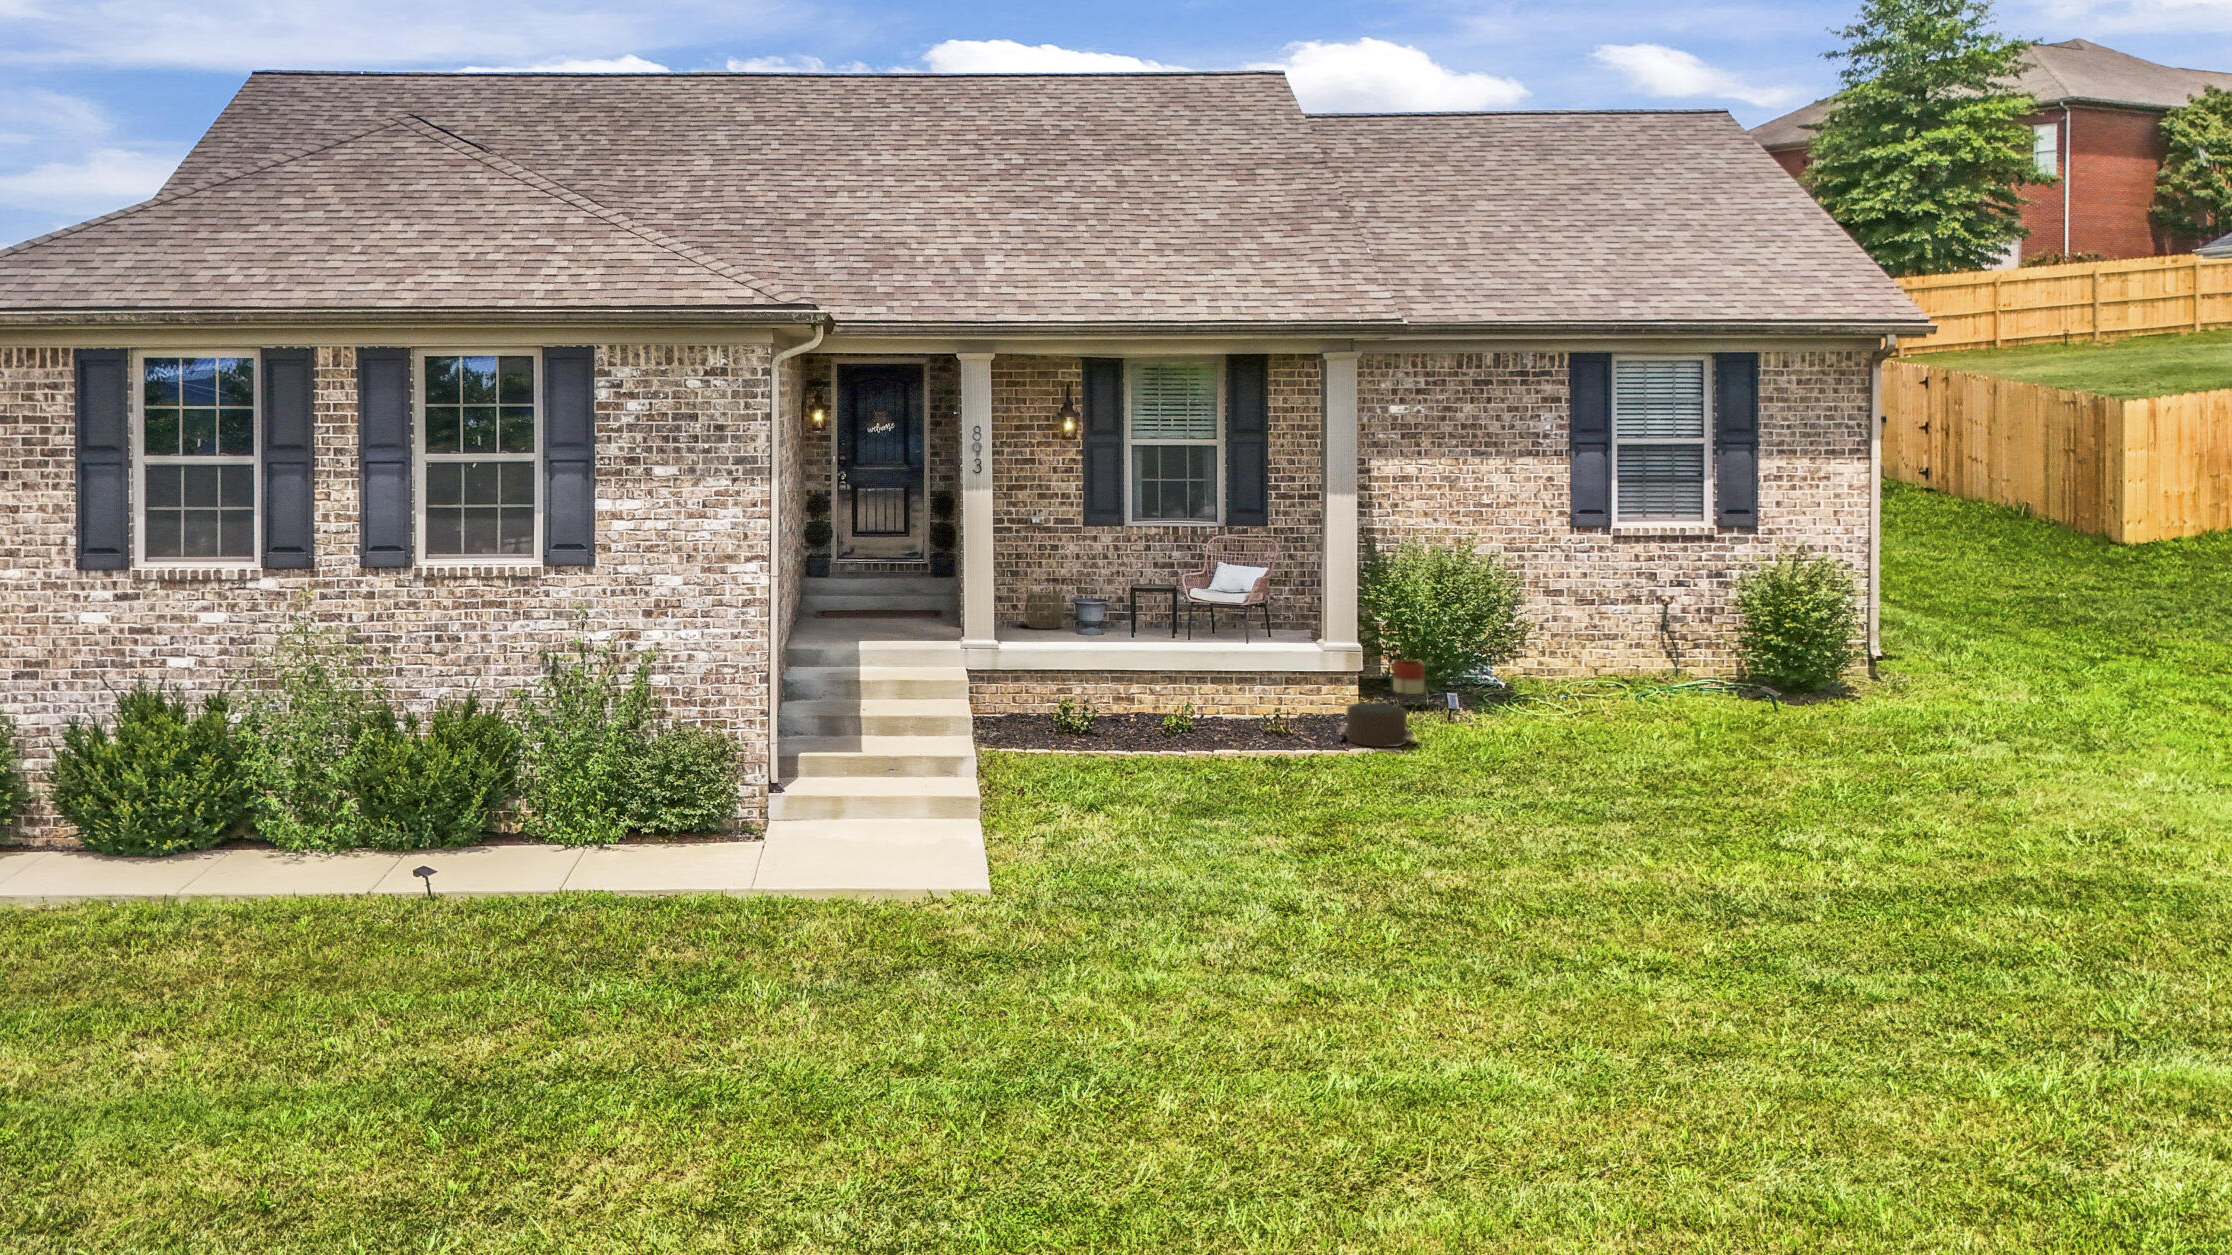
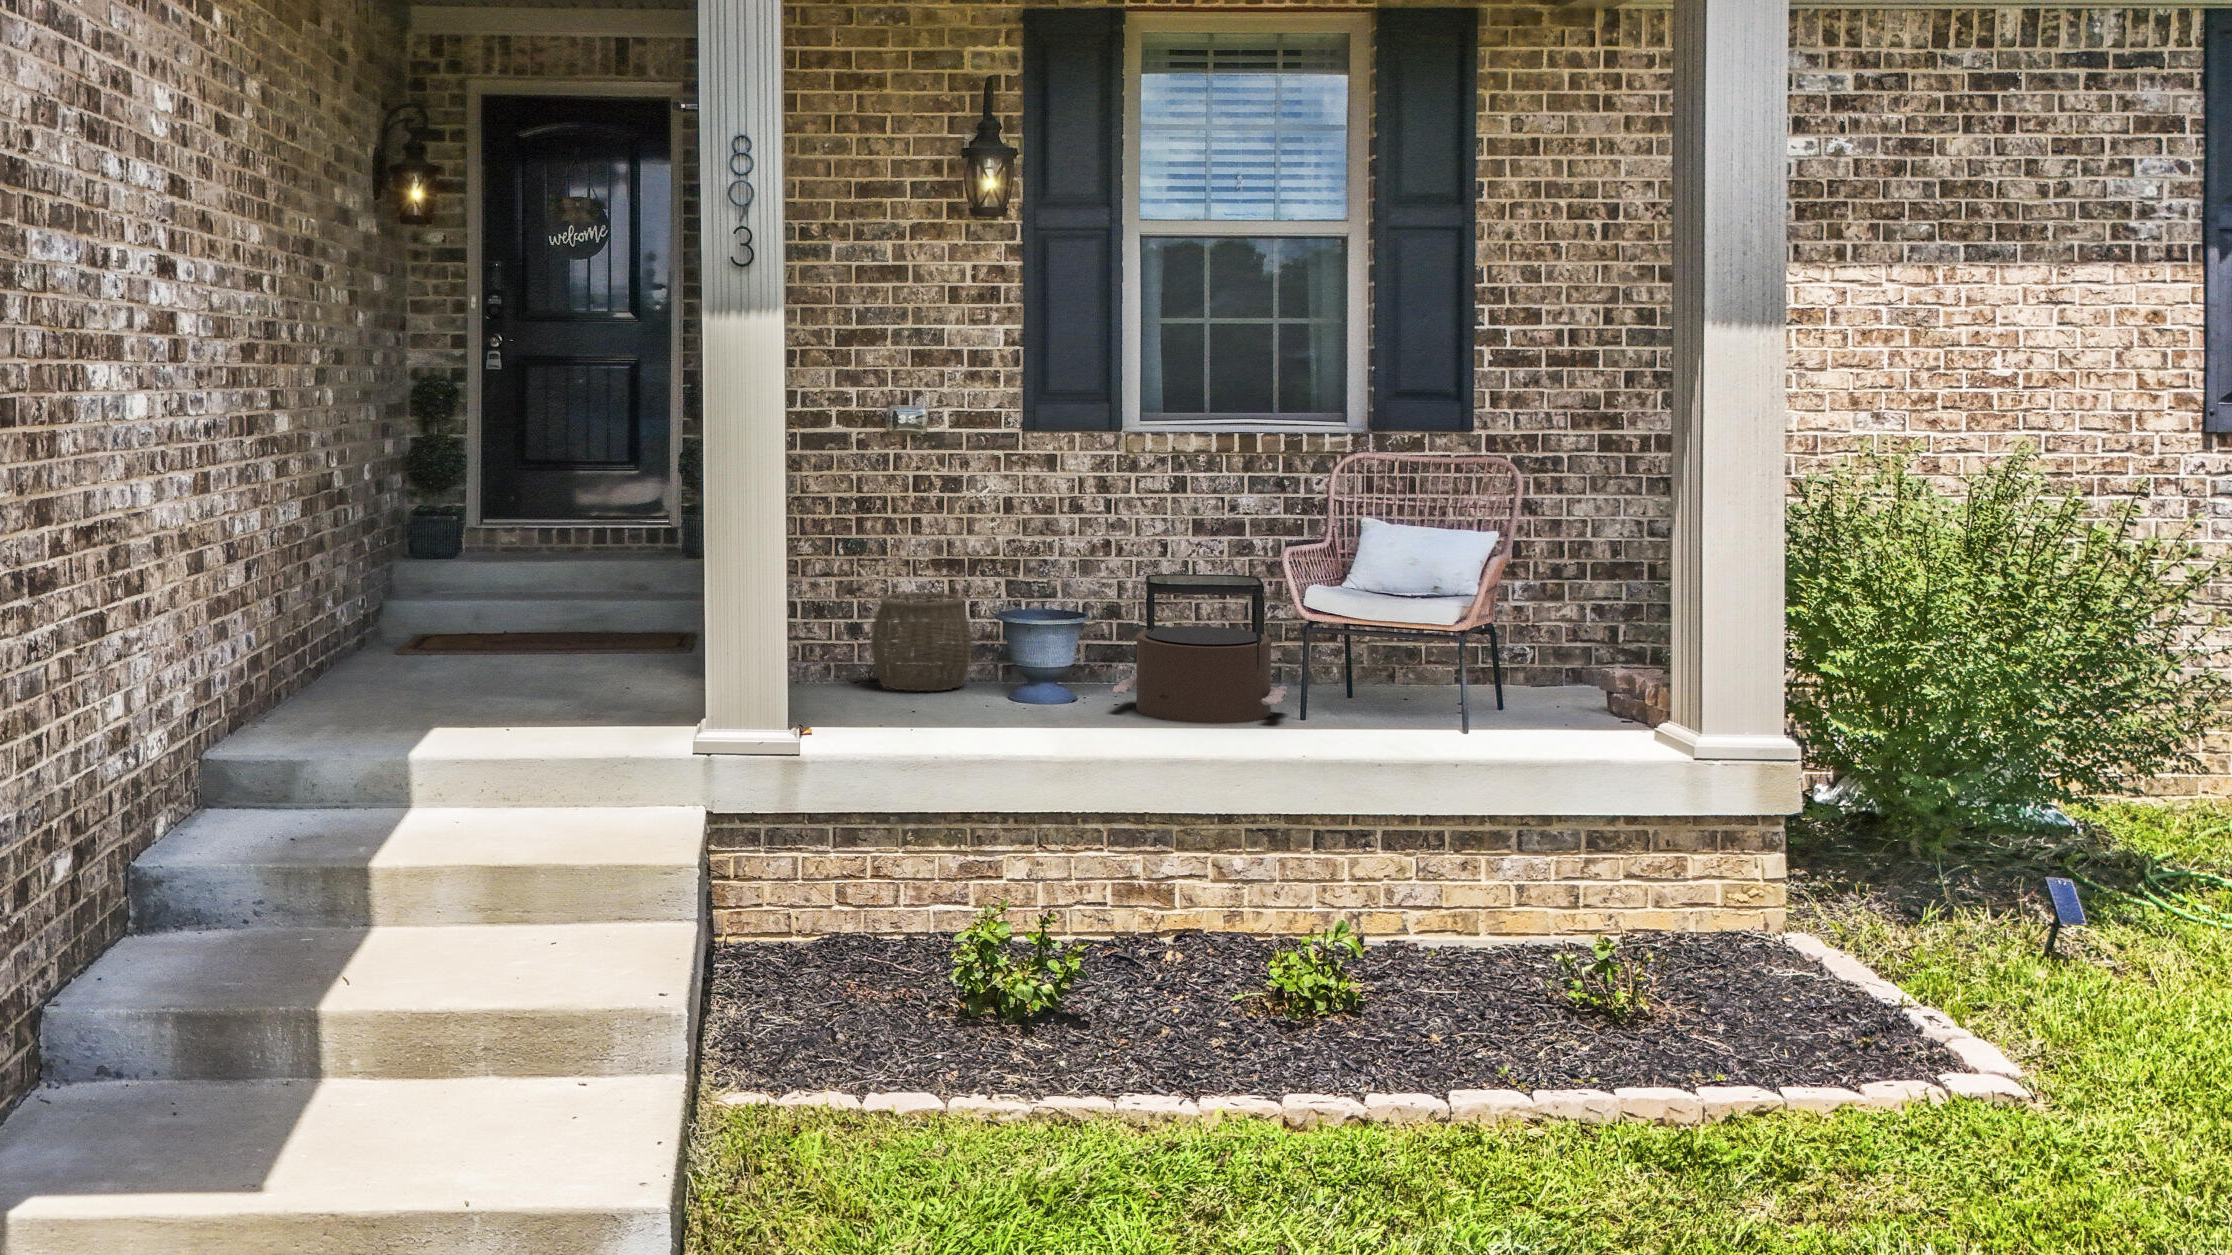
planter: present [1393,660,1425,705] -> none [1857,776,1953,919]
pouf: present [1338,703,1413,747] -> present [1113,626,1287,723]

